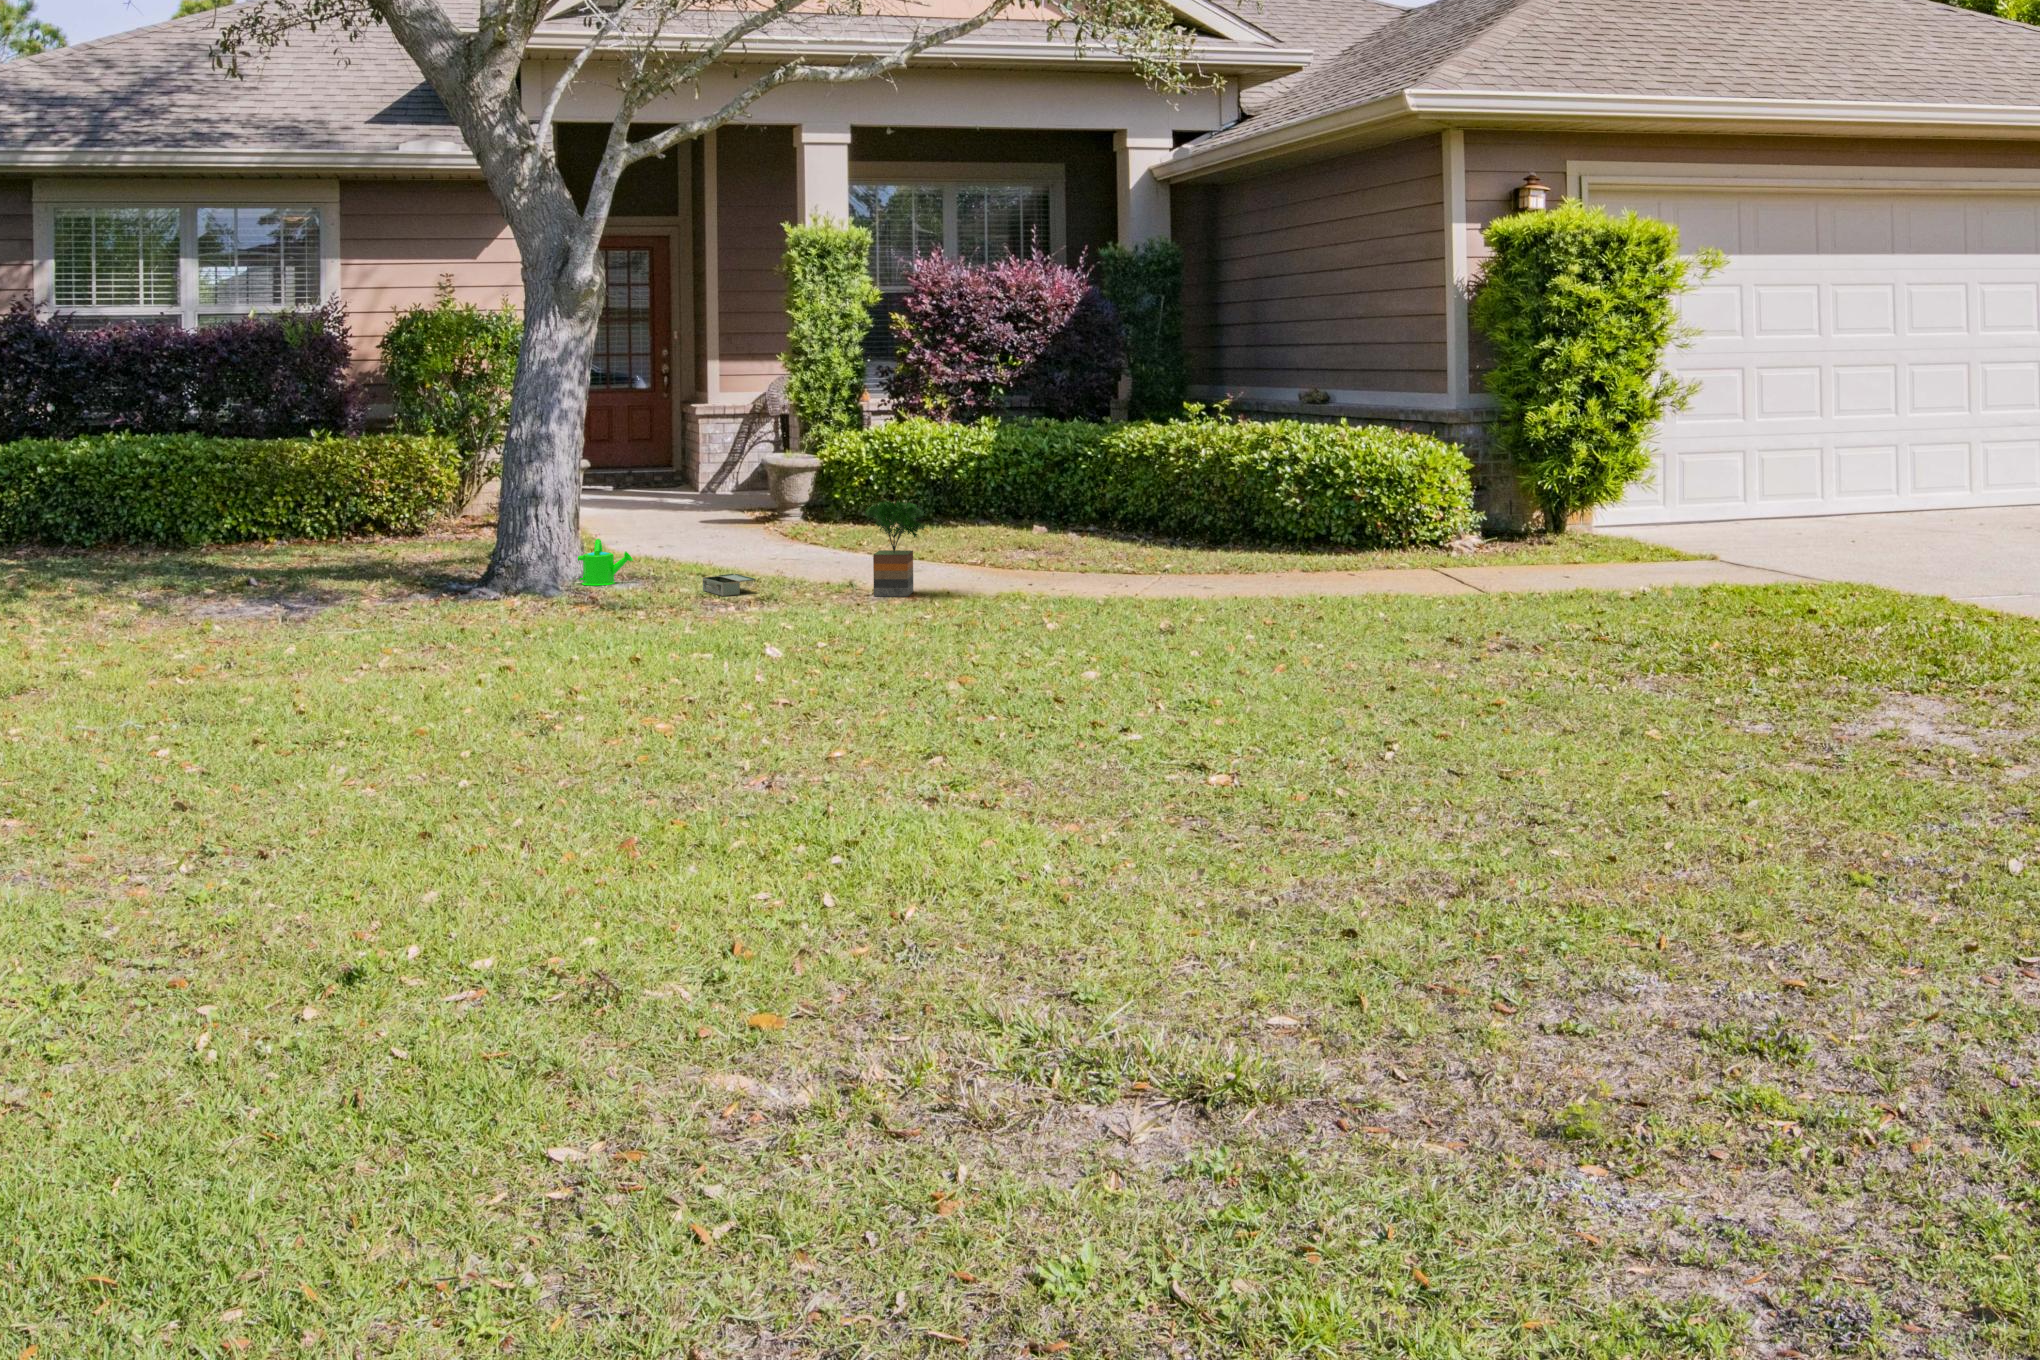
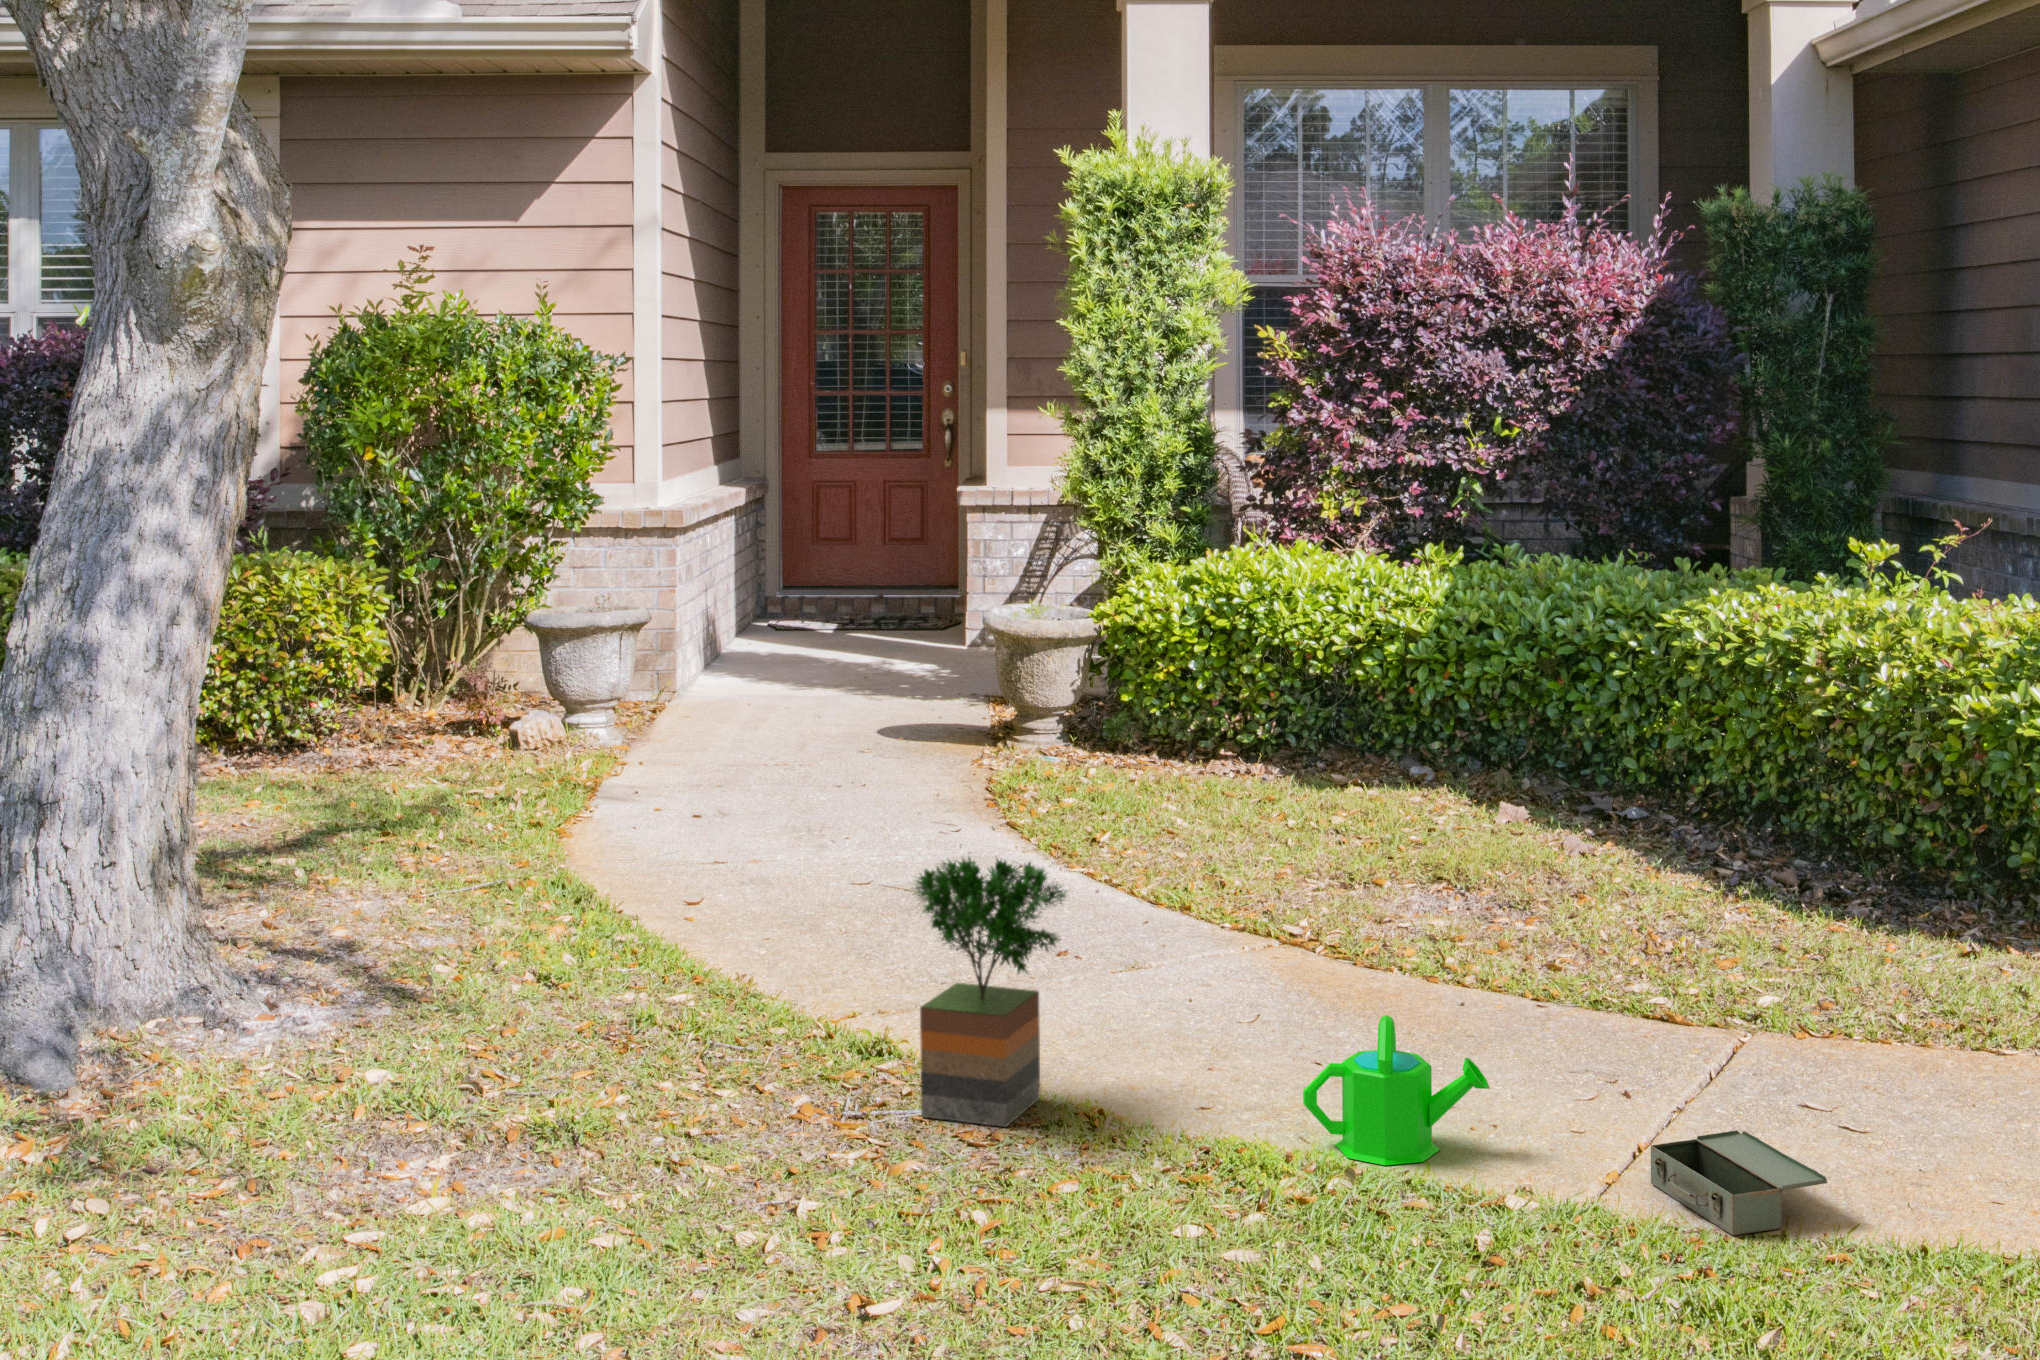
watering can: present [578,539,633,586] -> present [1303,1015,1490,1165]
toolbox: present [703,574,755,596] -> present [1651,1131,1827,1235]

